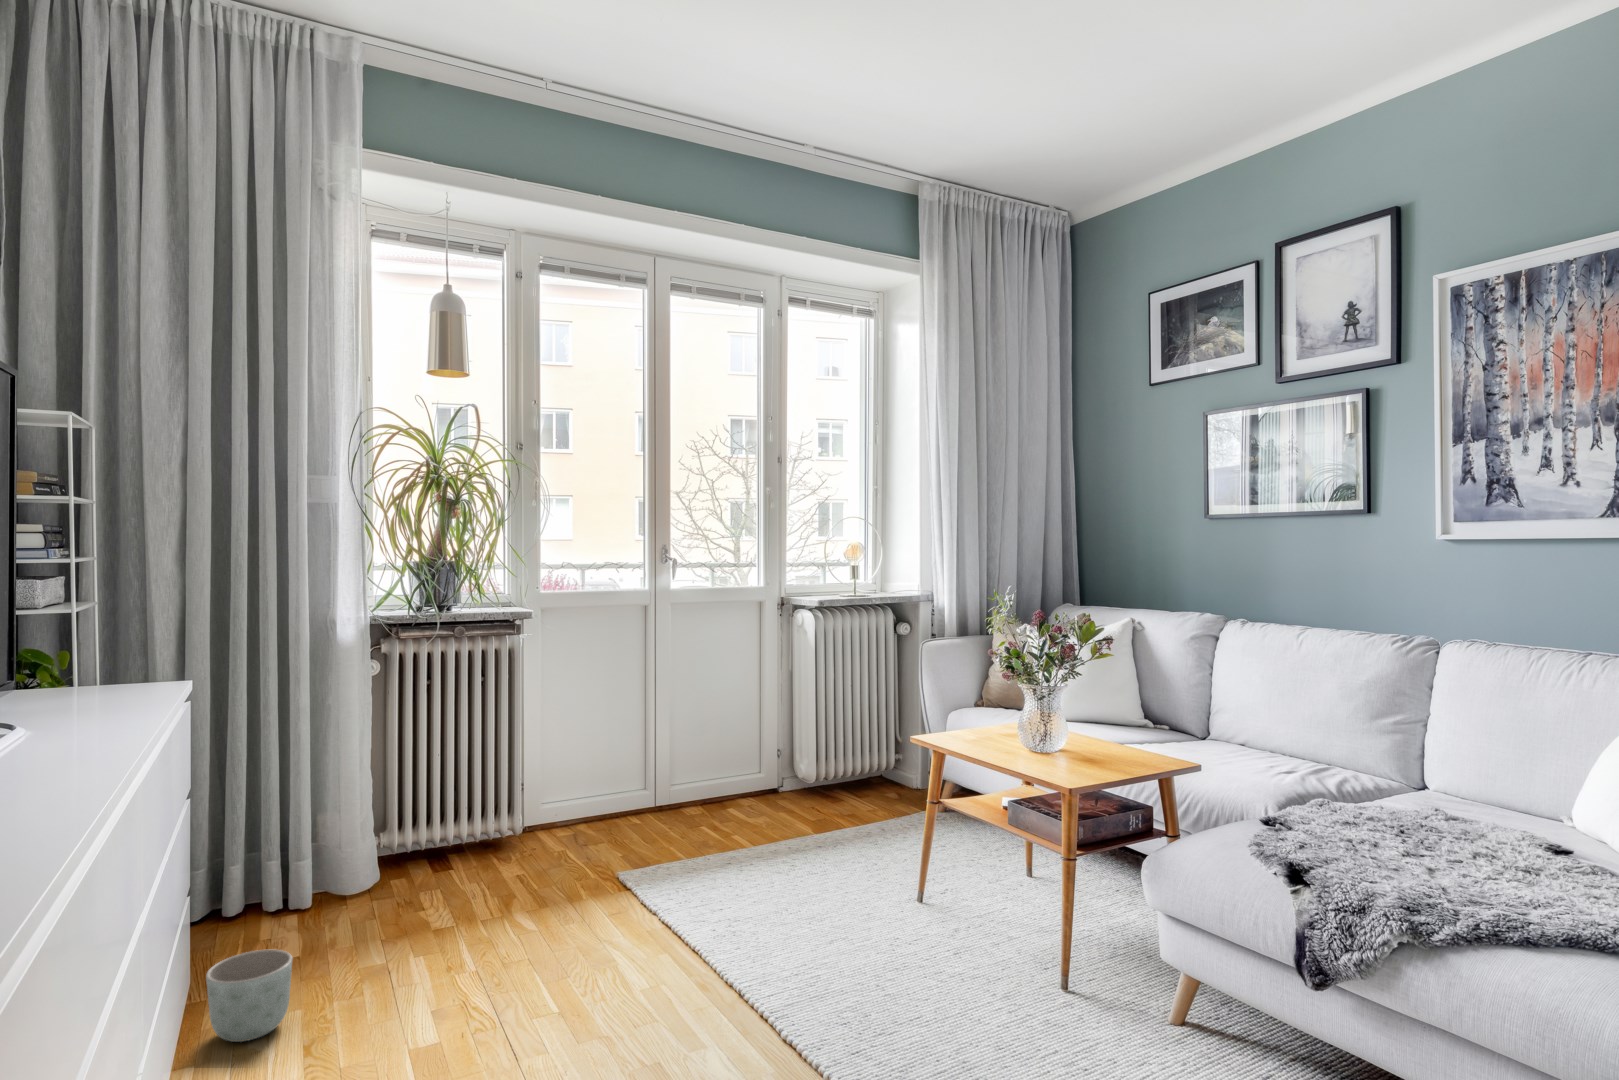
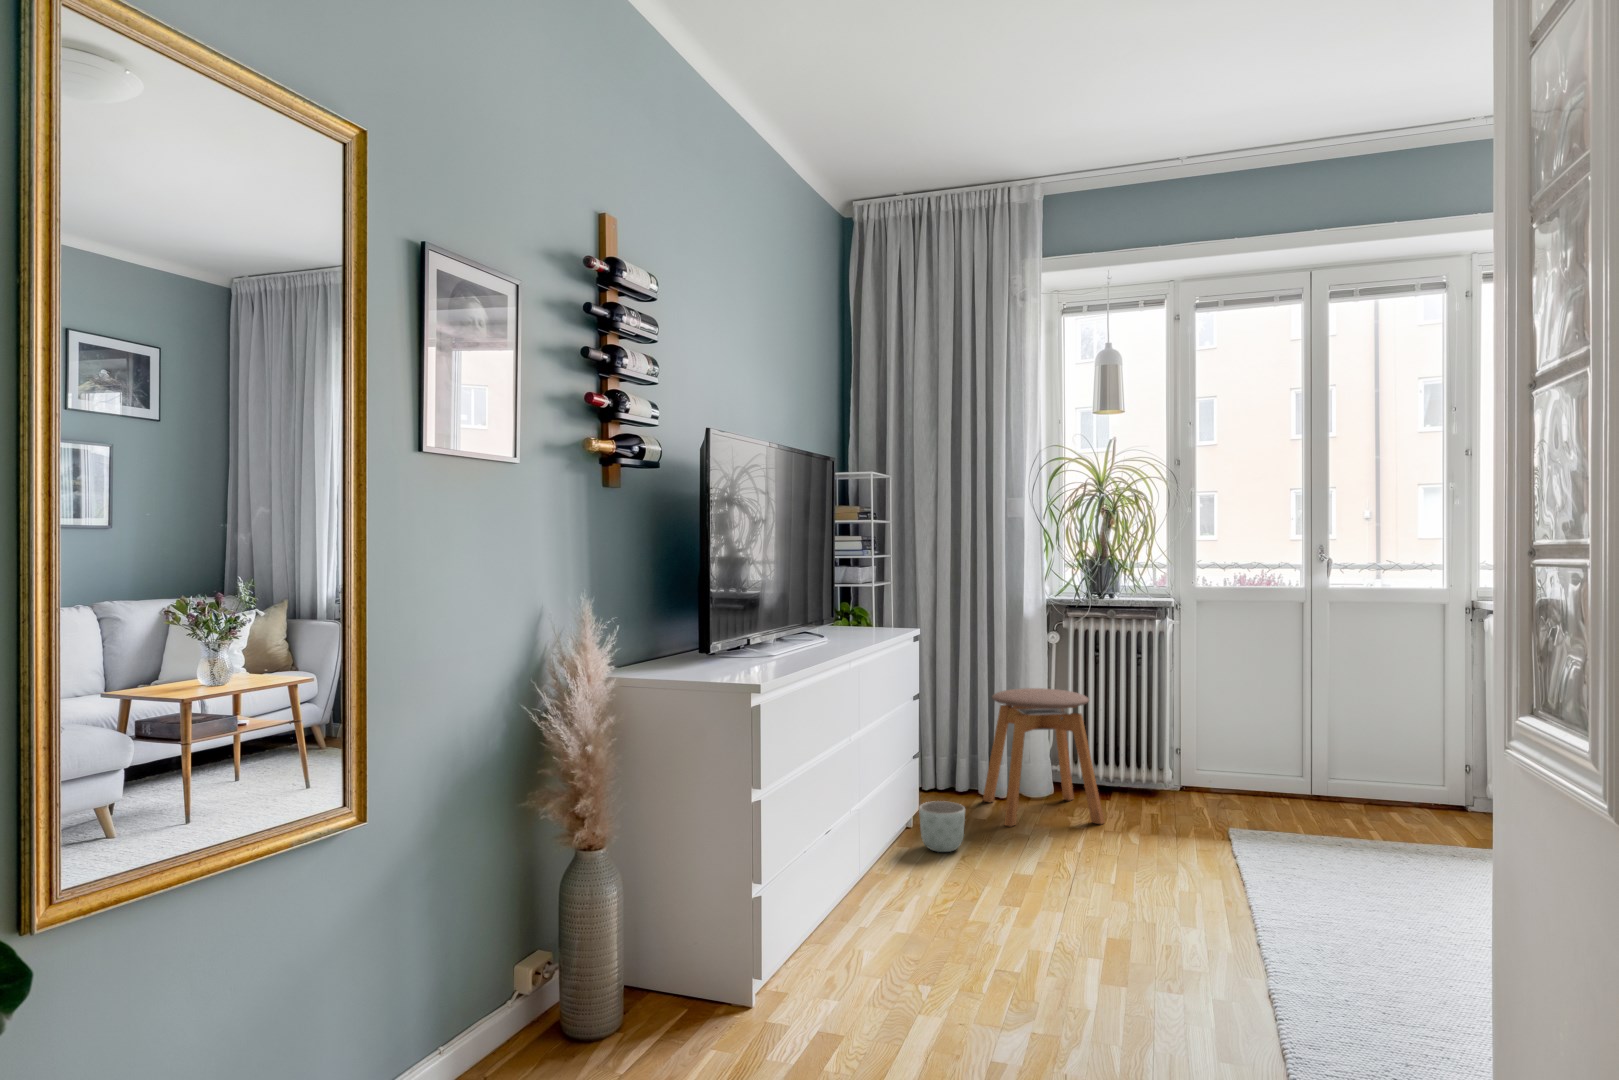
stool: none [273,739,466,953] -> present [982,688,1104,827]

